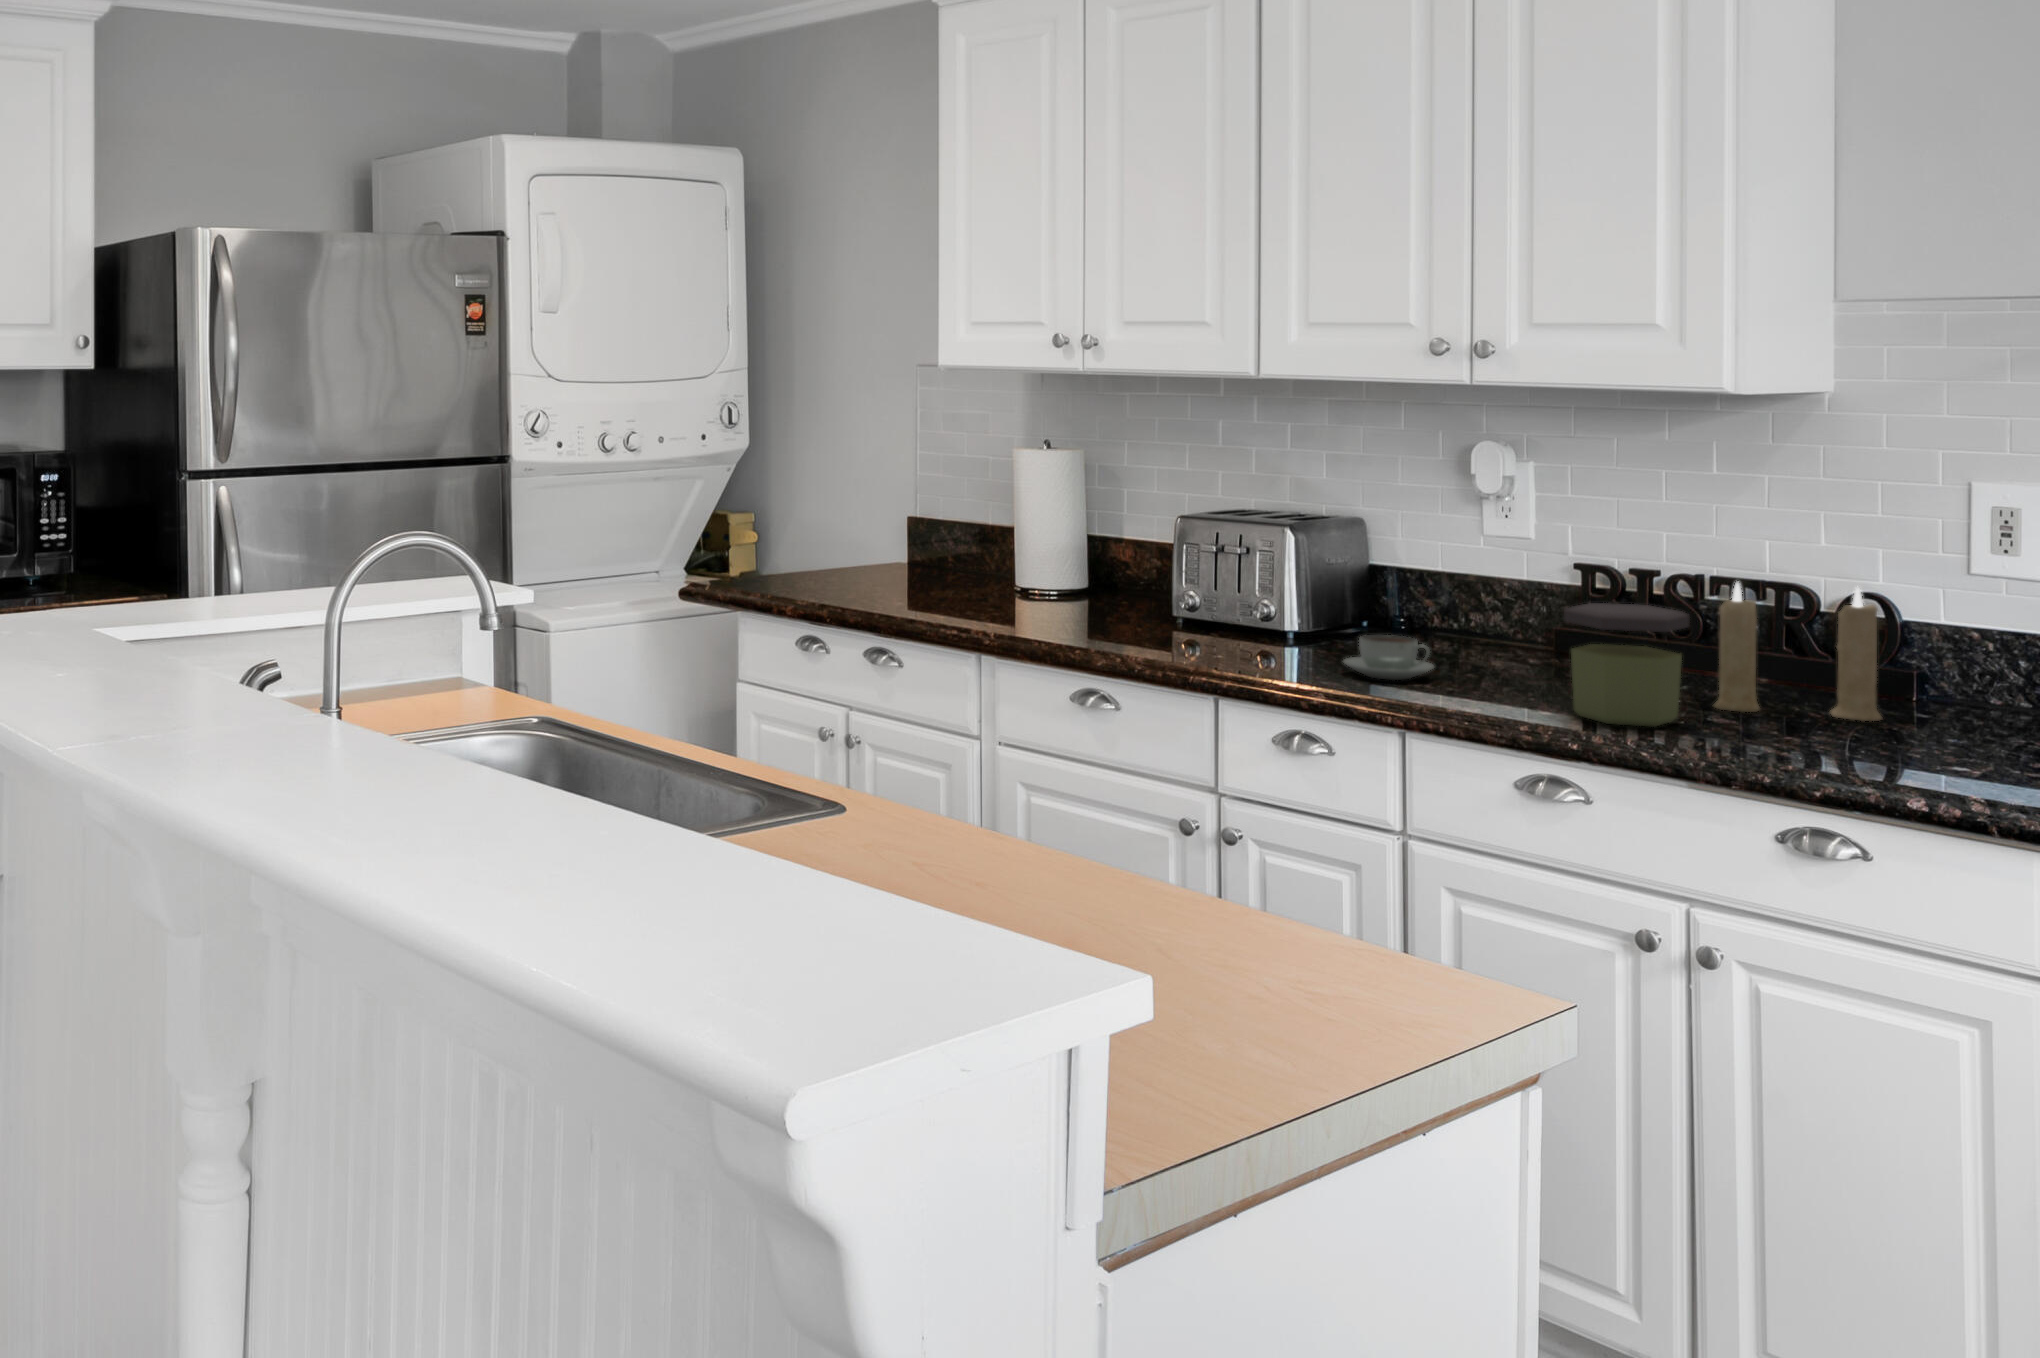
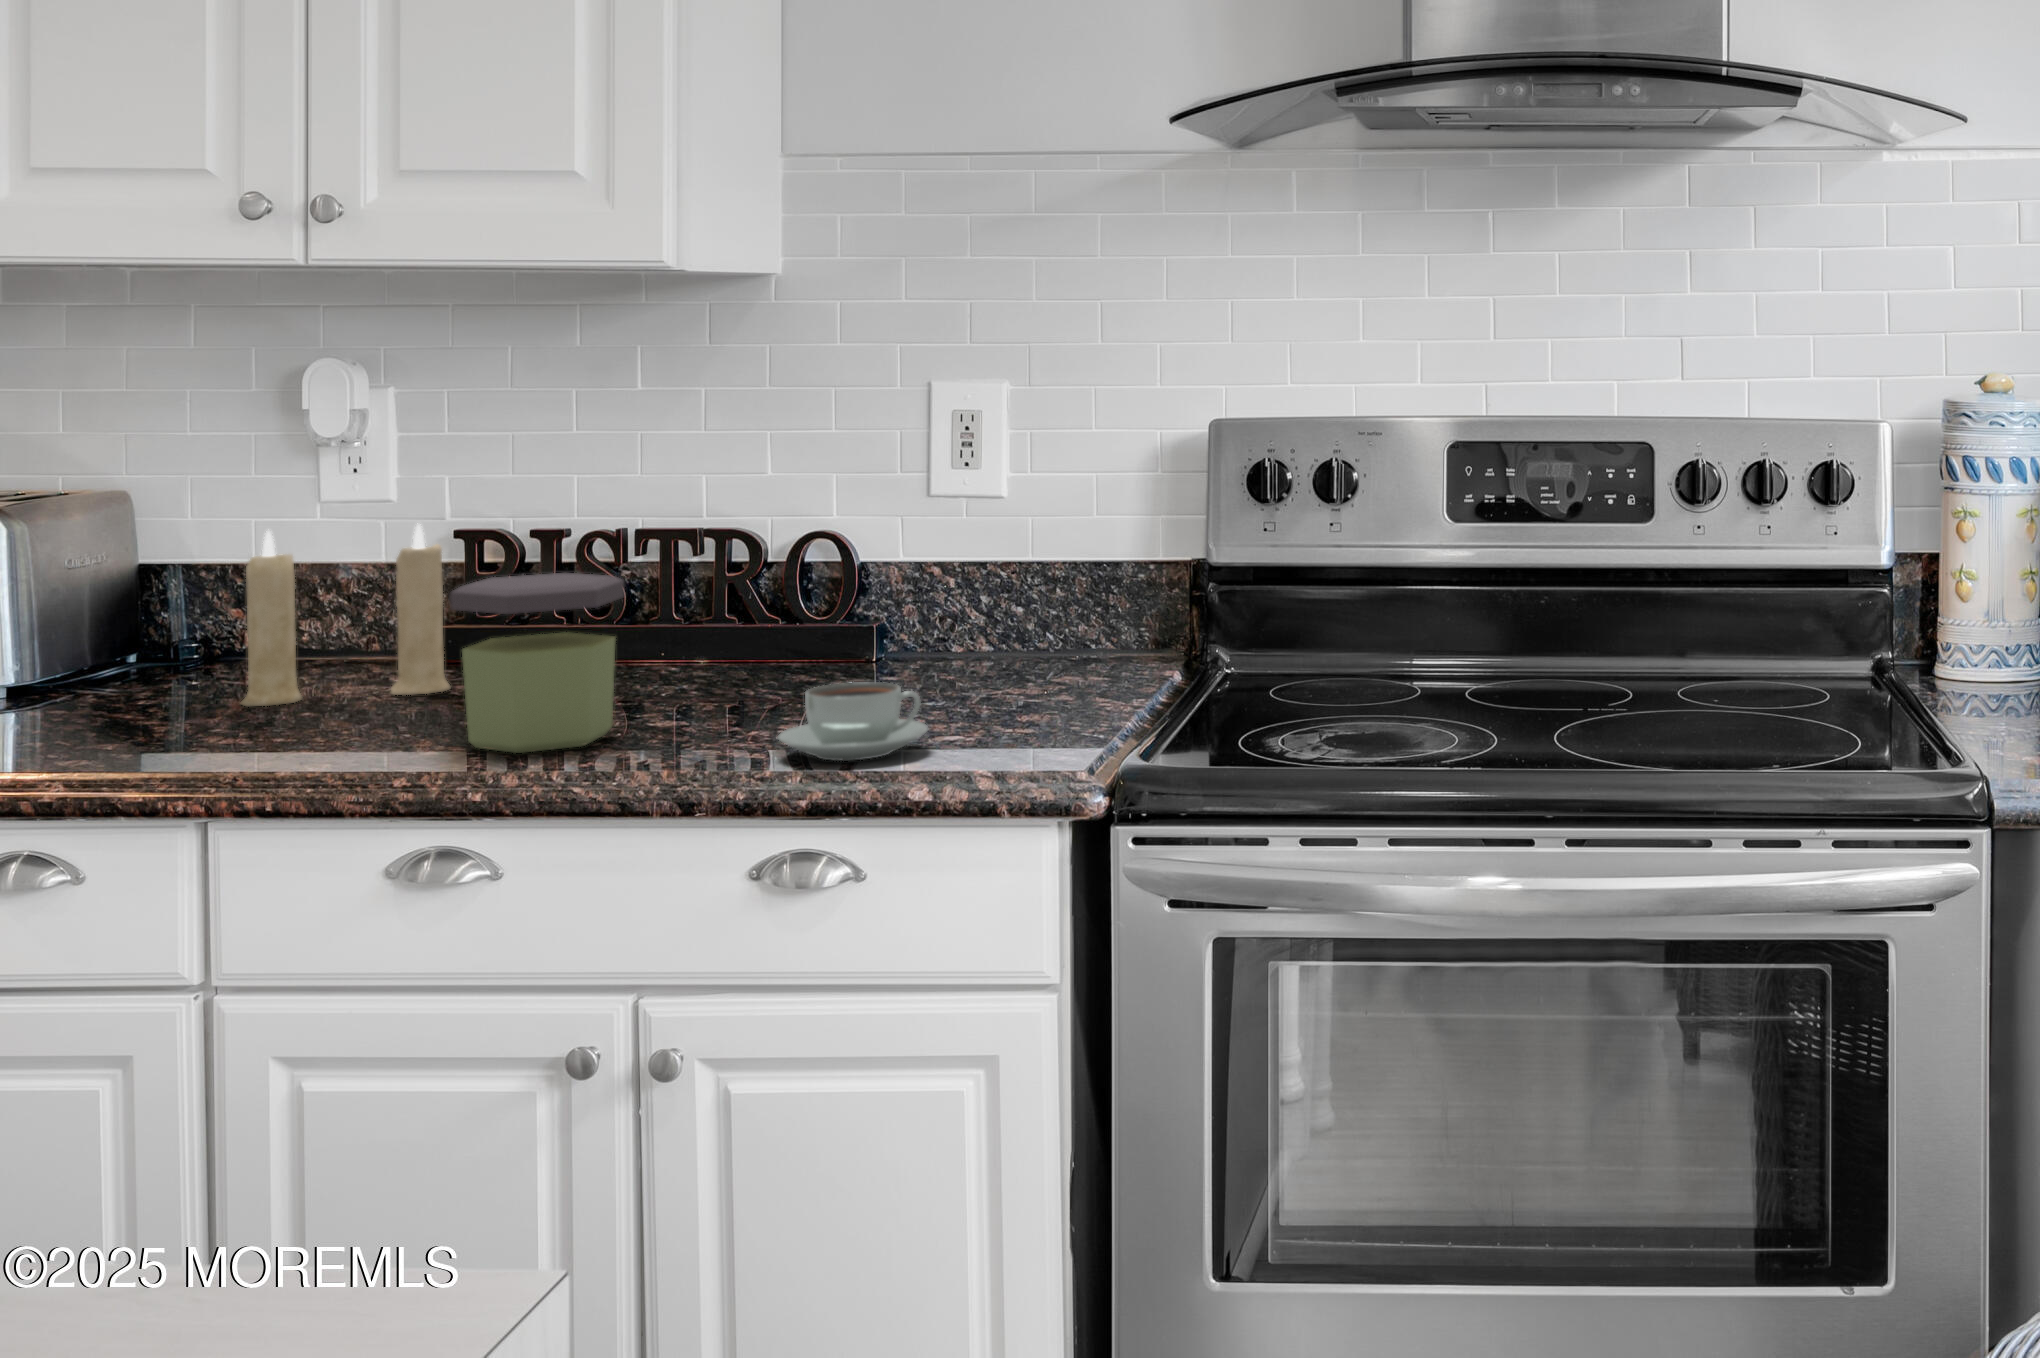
candle: present [1714,582,1882,721] -> present [241,524,450,706]
coffee cup: present [1344,635,1434,680] -> present [778,682,928,761]

